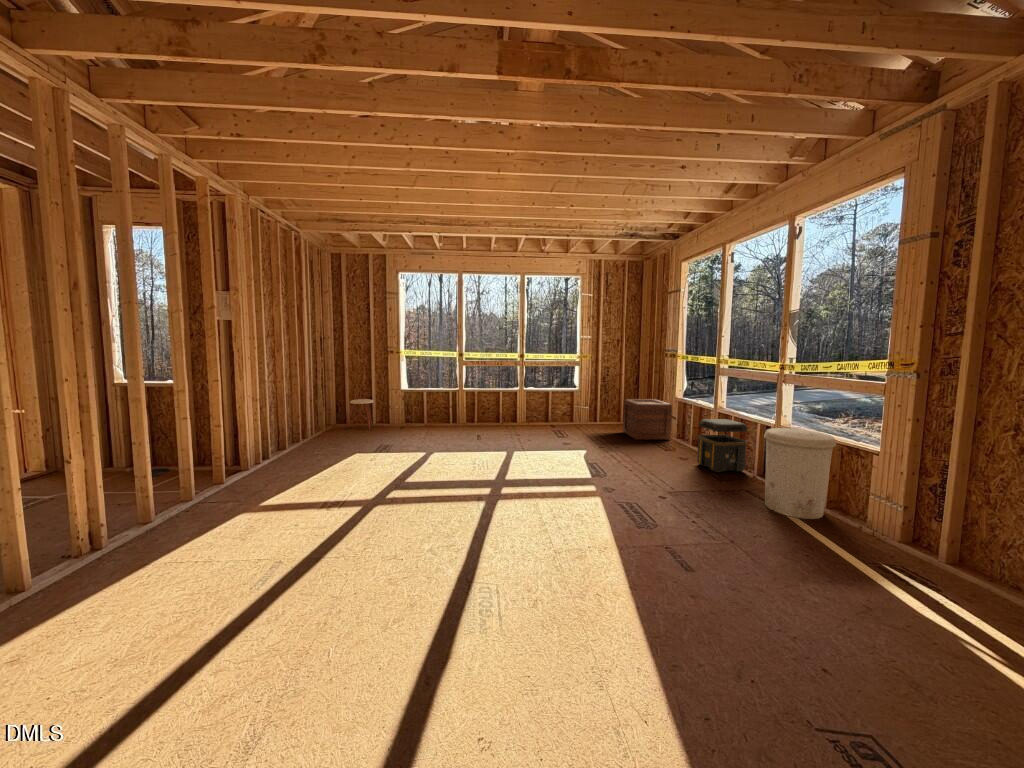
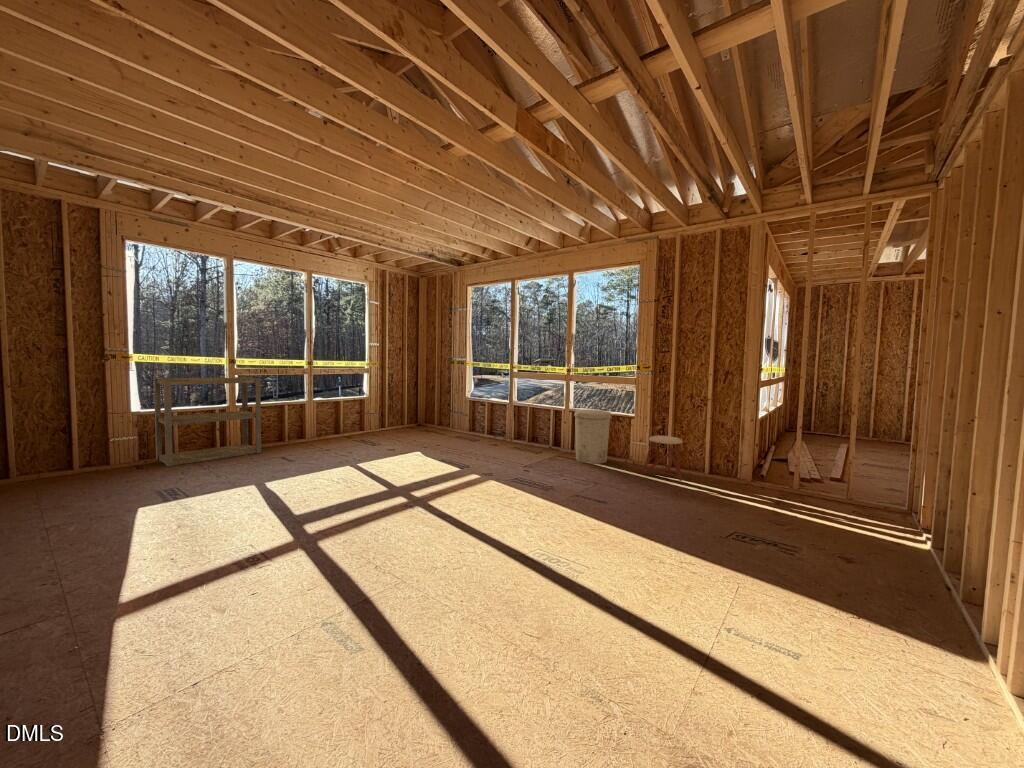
shelving unit: none [410,367,472,429] -> present [154,377,261,467]
stool: present [346,399,374,429] -> present [642,436,682,481]
wooden crate: present [623,399,672,440] -> none [423,401,467,438]
toolbox: present [697,419,747,472] -> none [510,410,543,449]

